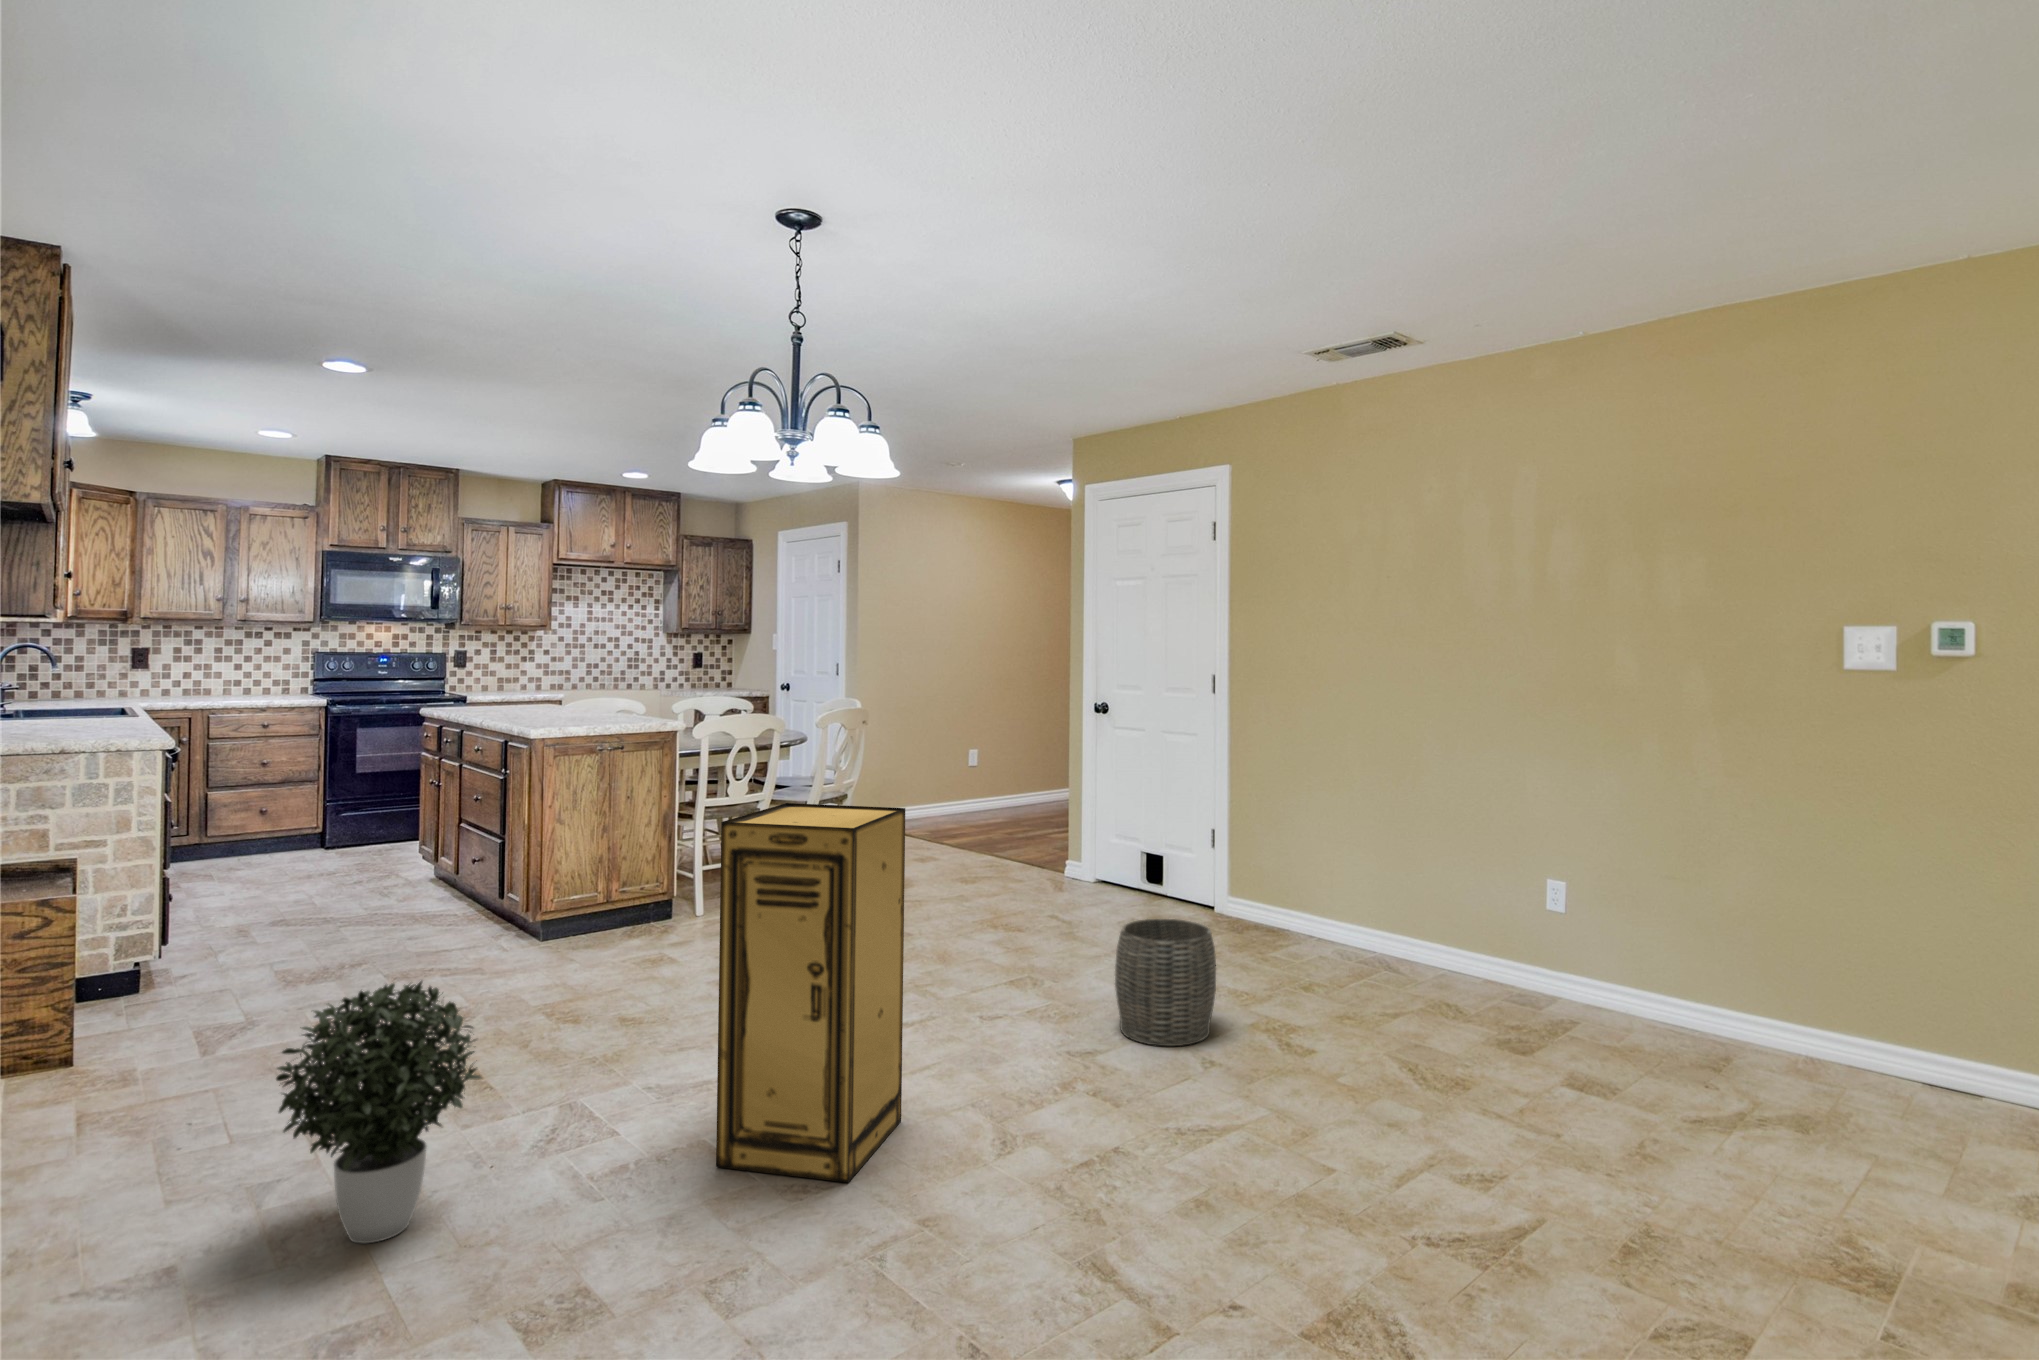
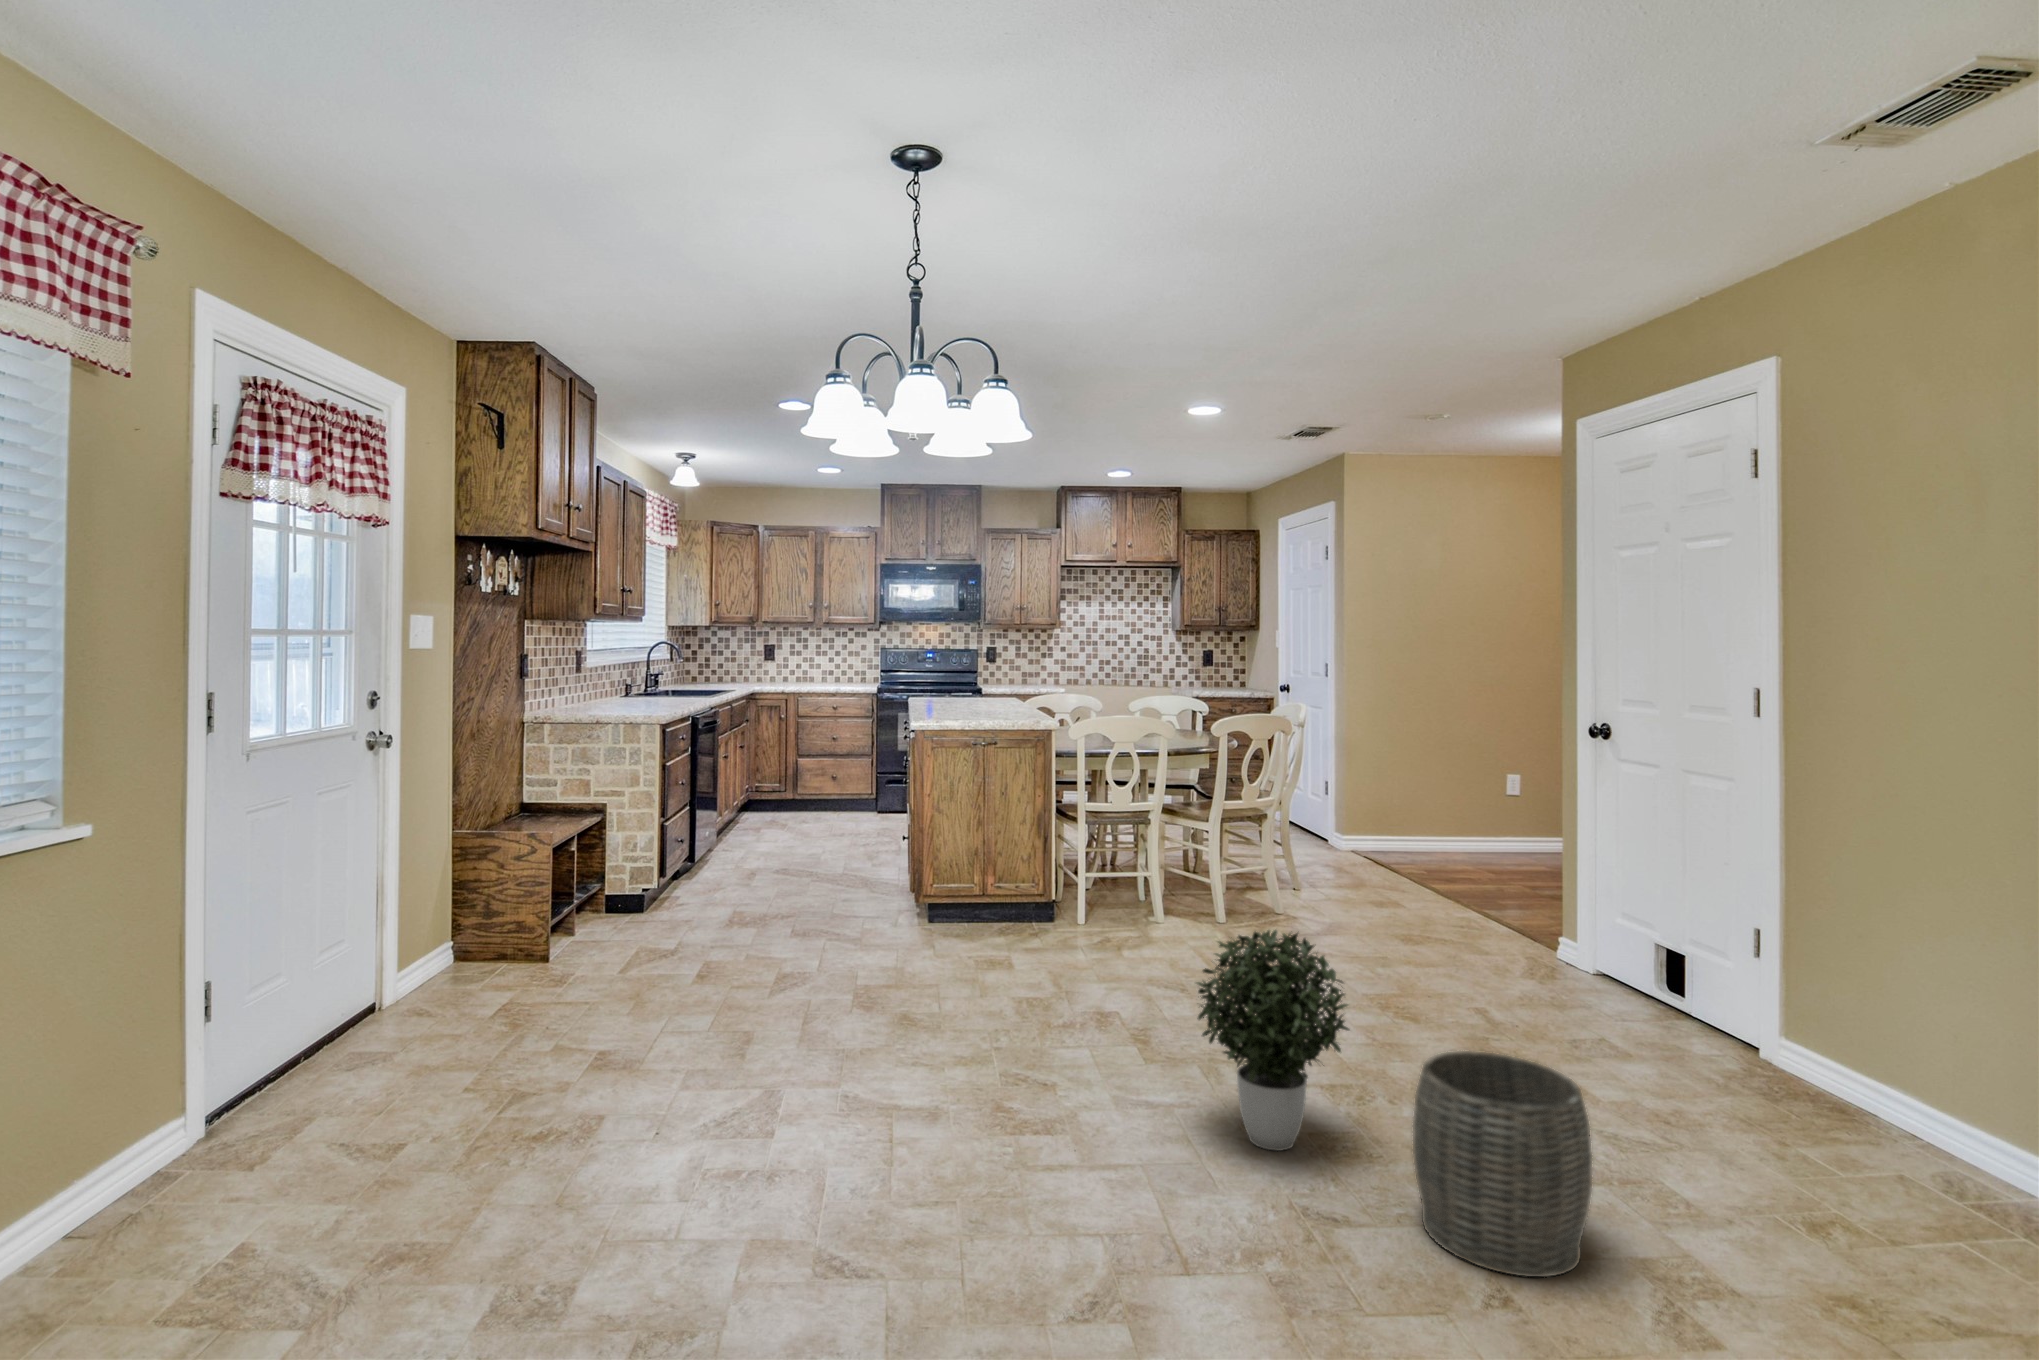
storage cabinet: present [716,803,905,1182] -> none [787,817,1014,1299]
potted plant: present [276,981,481,1243] -> present [1197,930,1349,1151]

